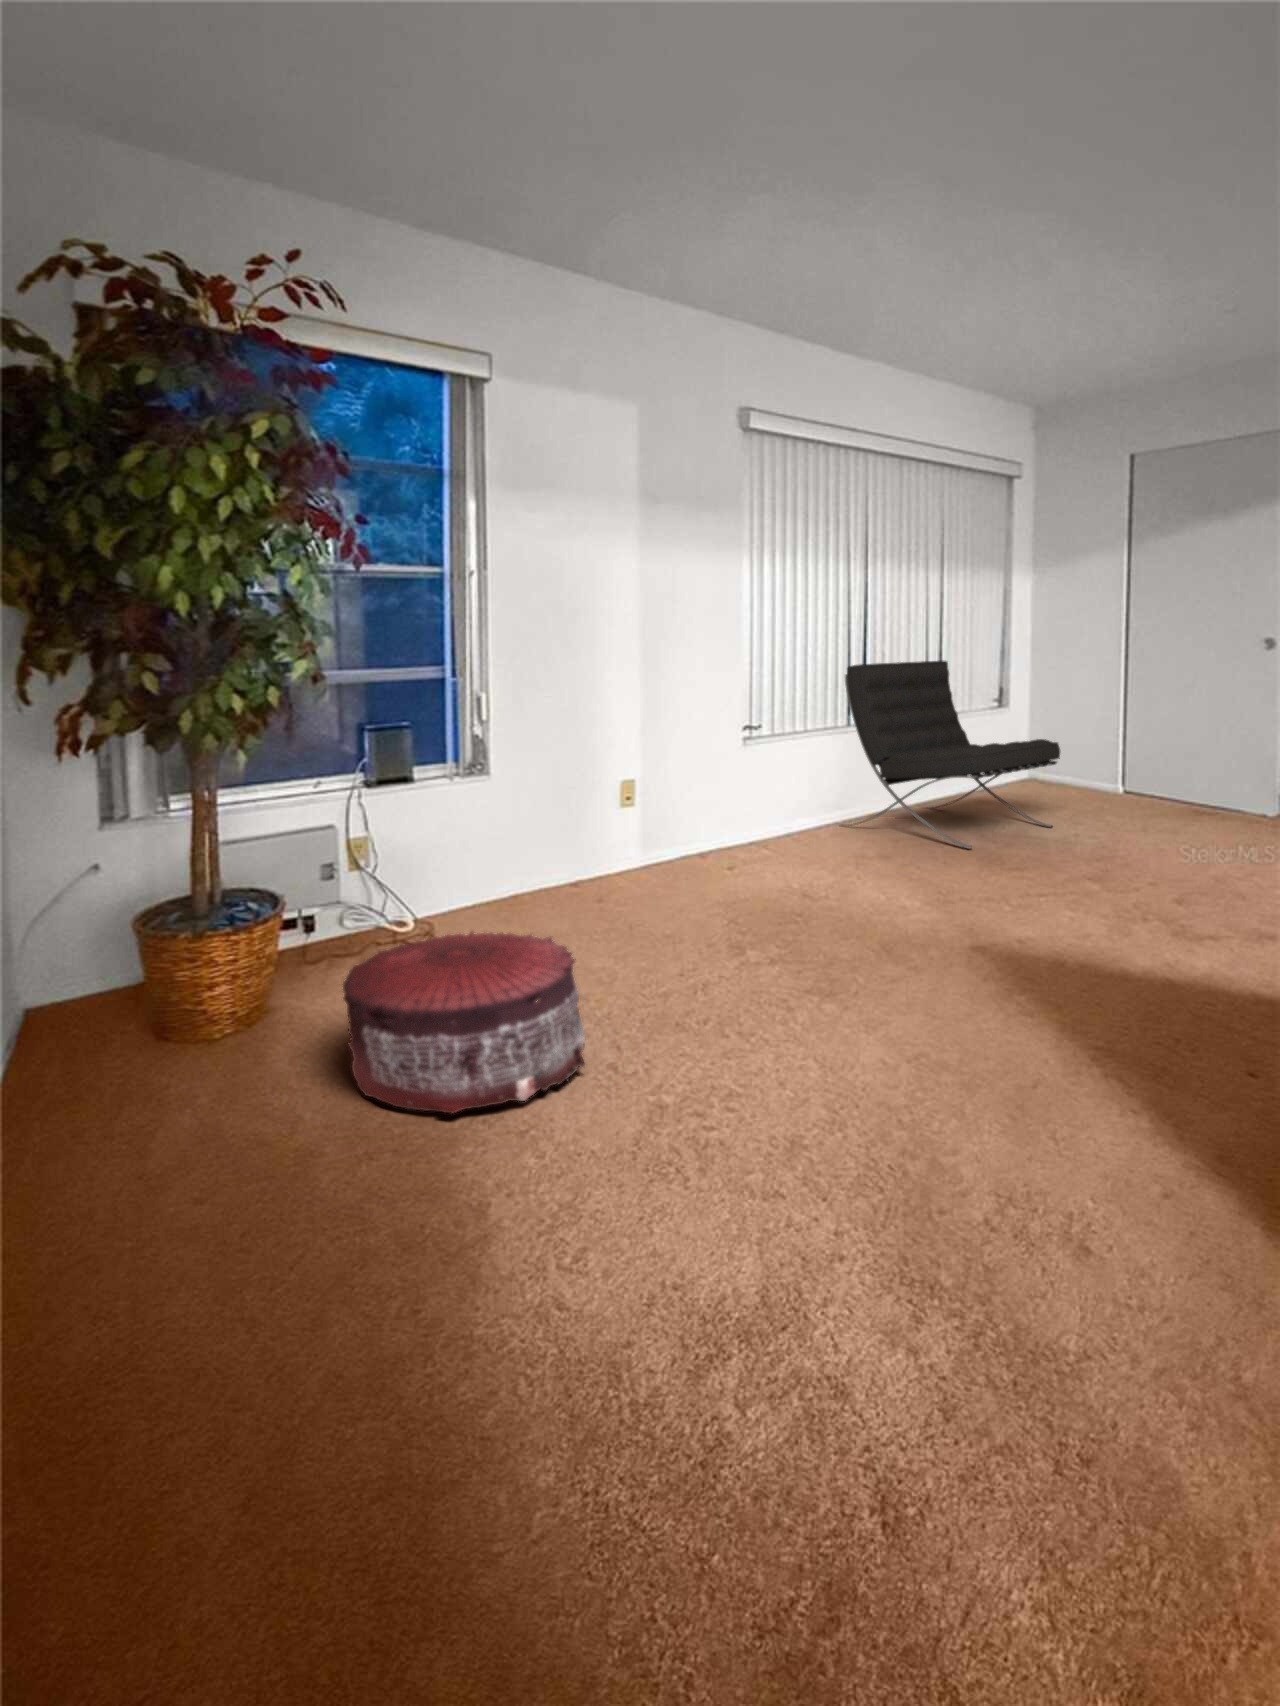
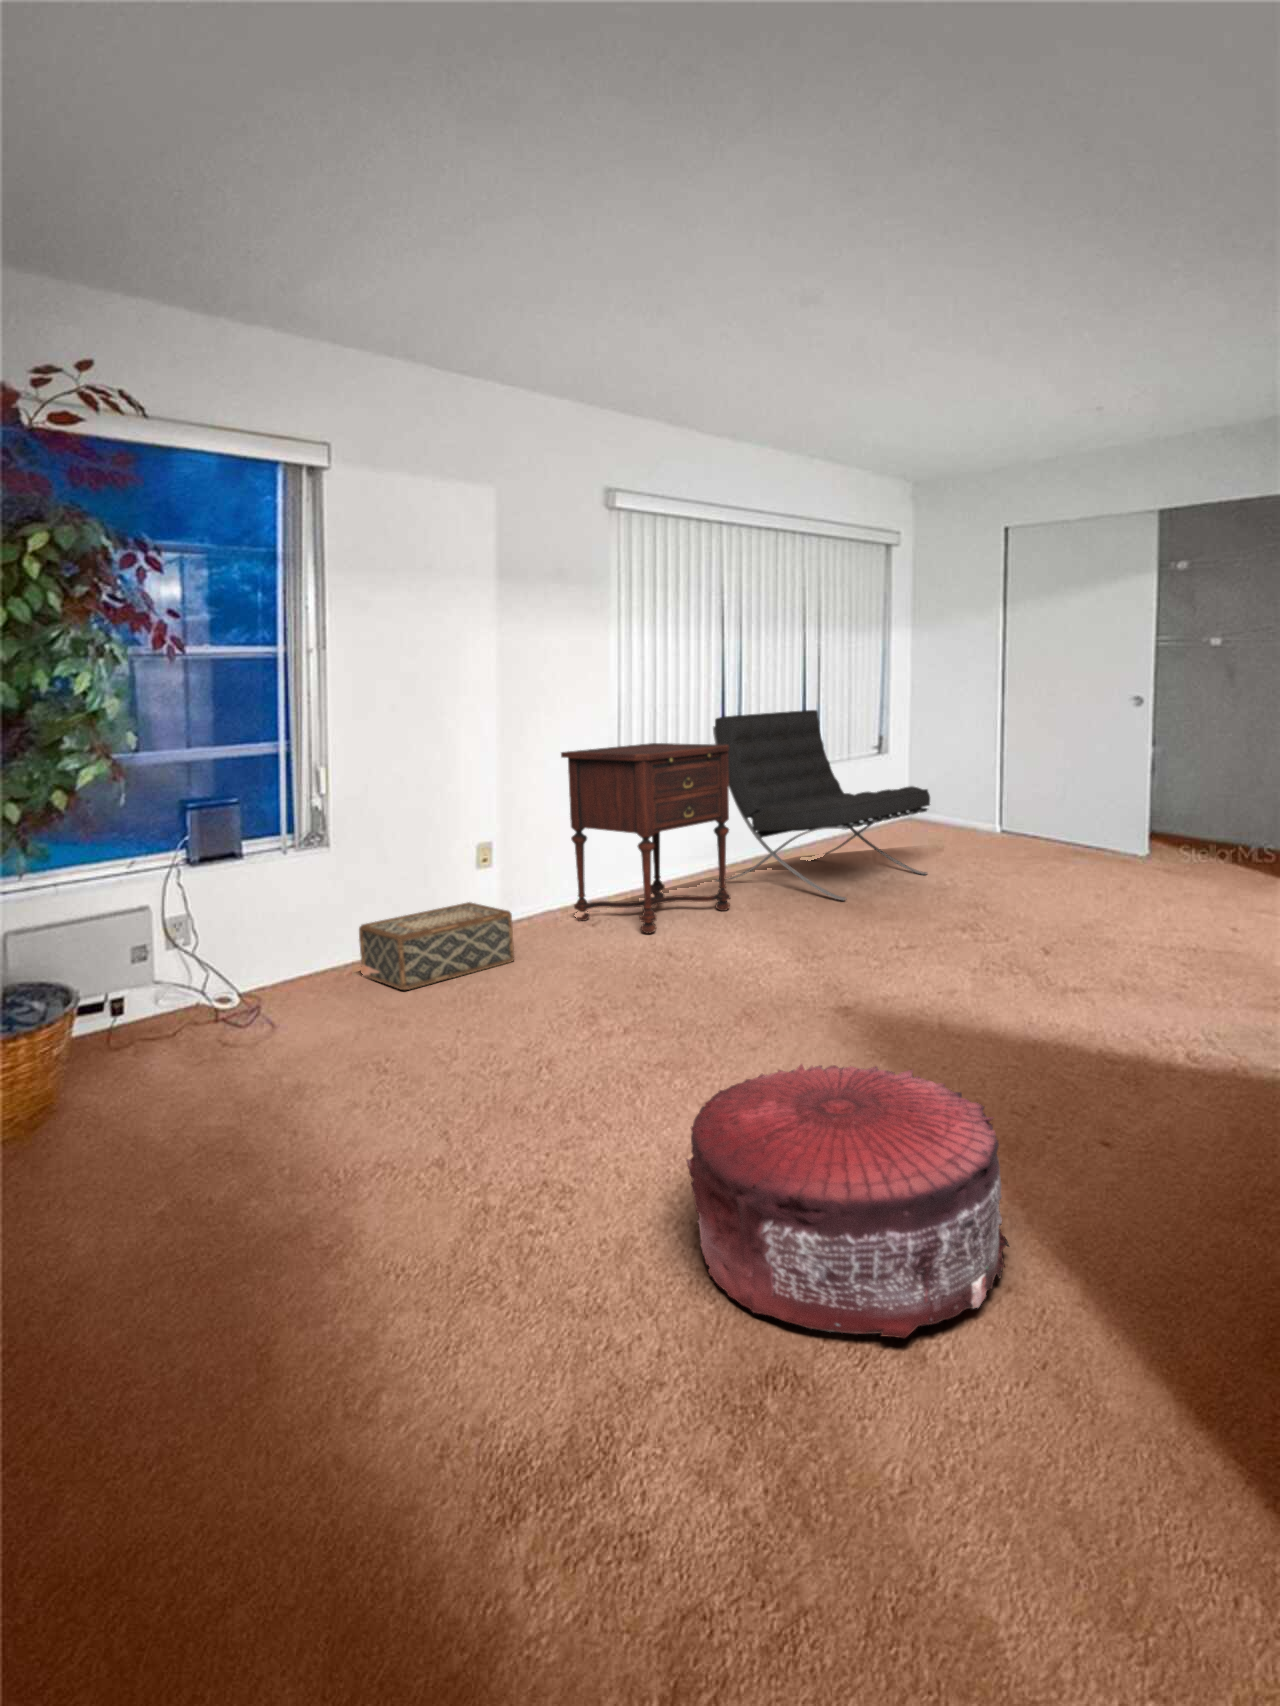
side table: none [701,689,864,872] -> present [561,743,730,933]
woven basket: none [513,835,655,914] -> present [359,902,514,990]
pouf: present [343,931,585,1113] -> present [686,1064,1010,1338]

